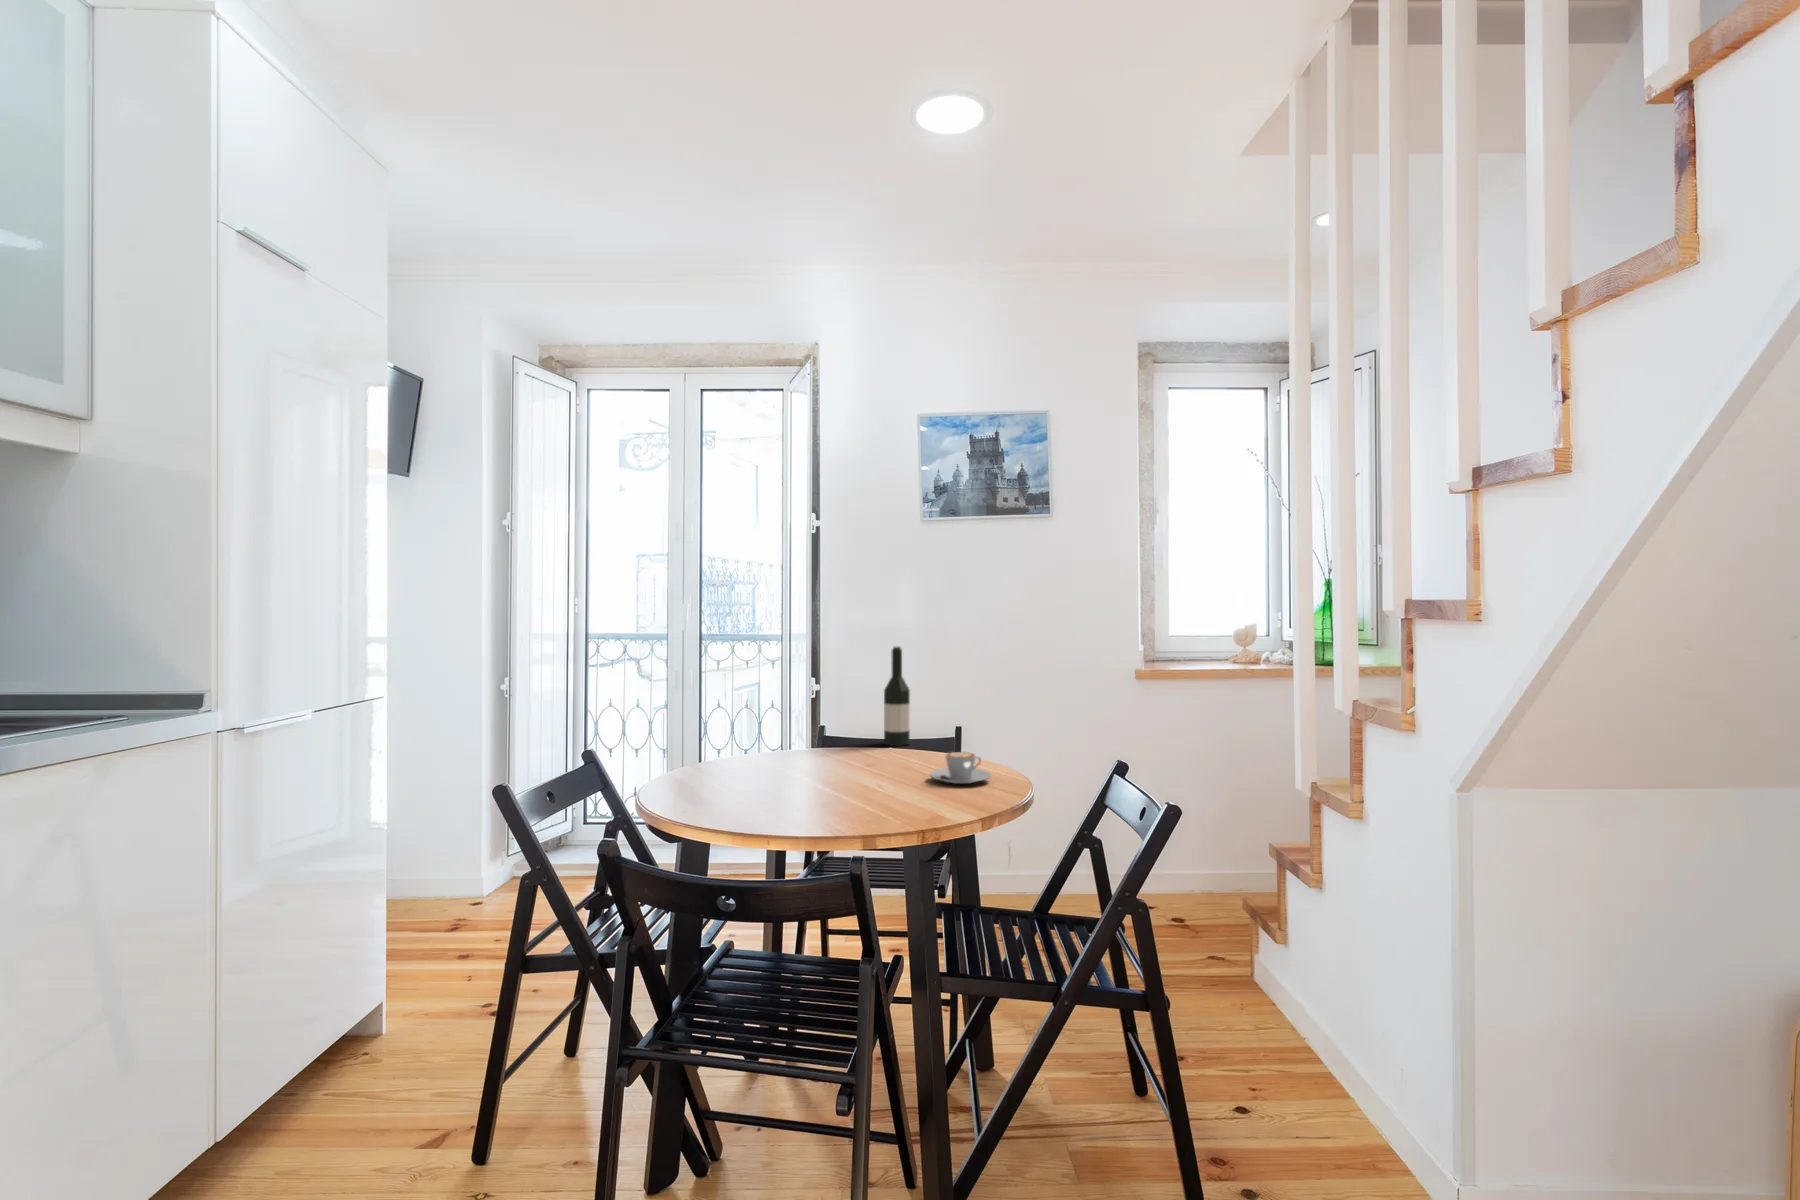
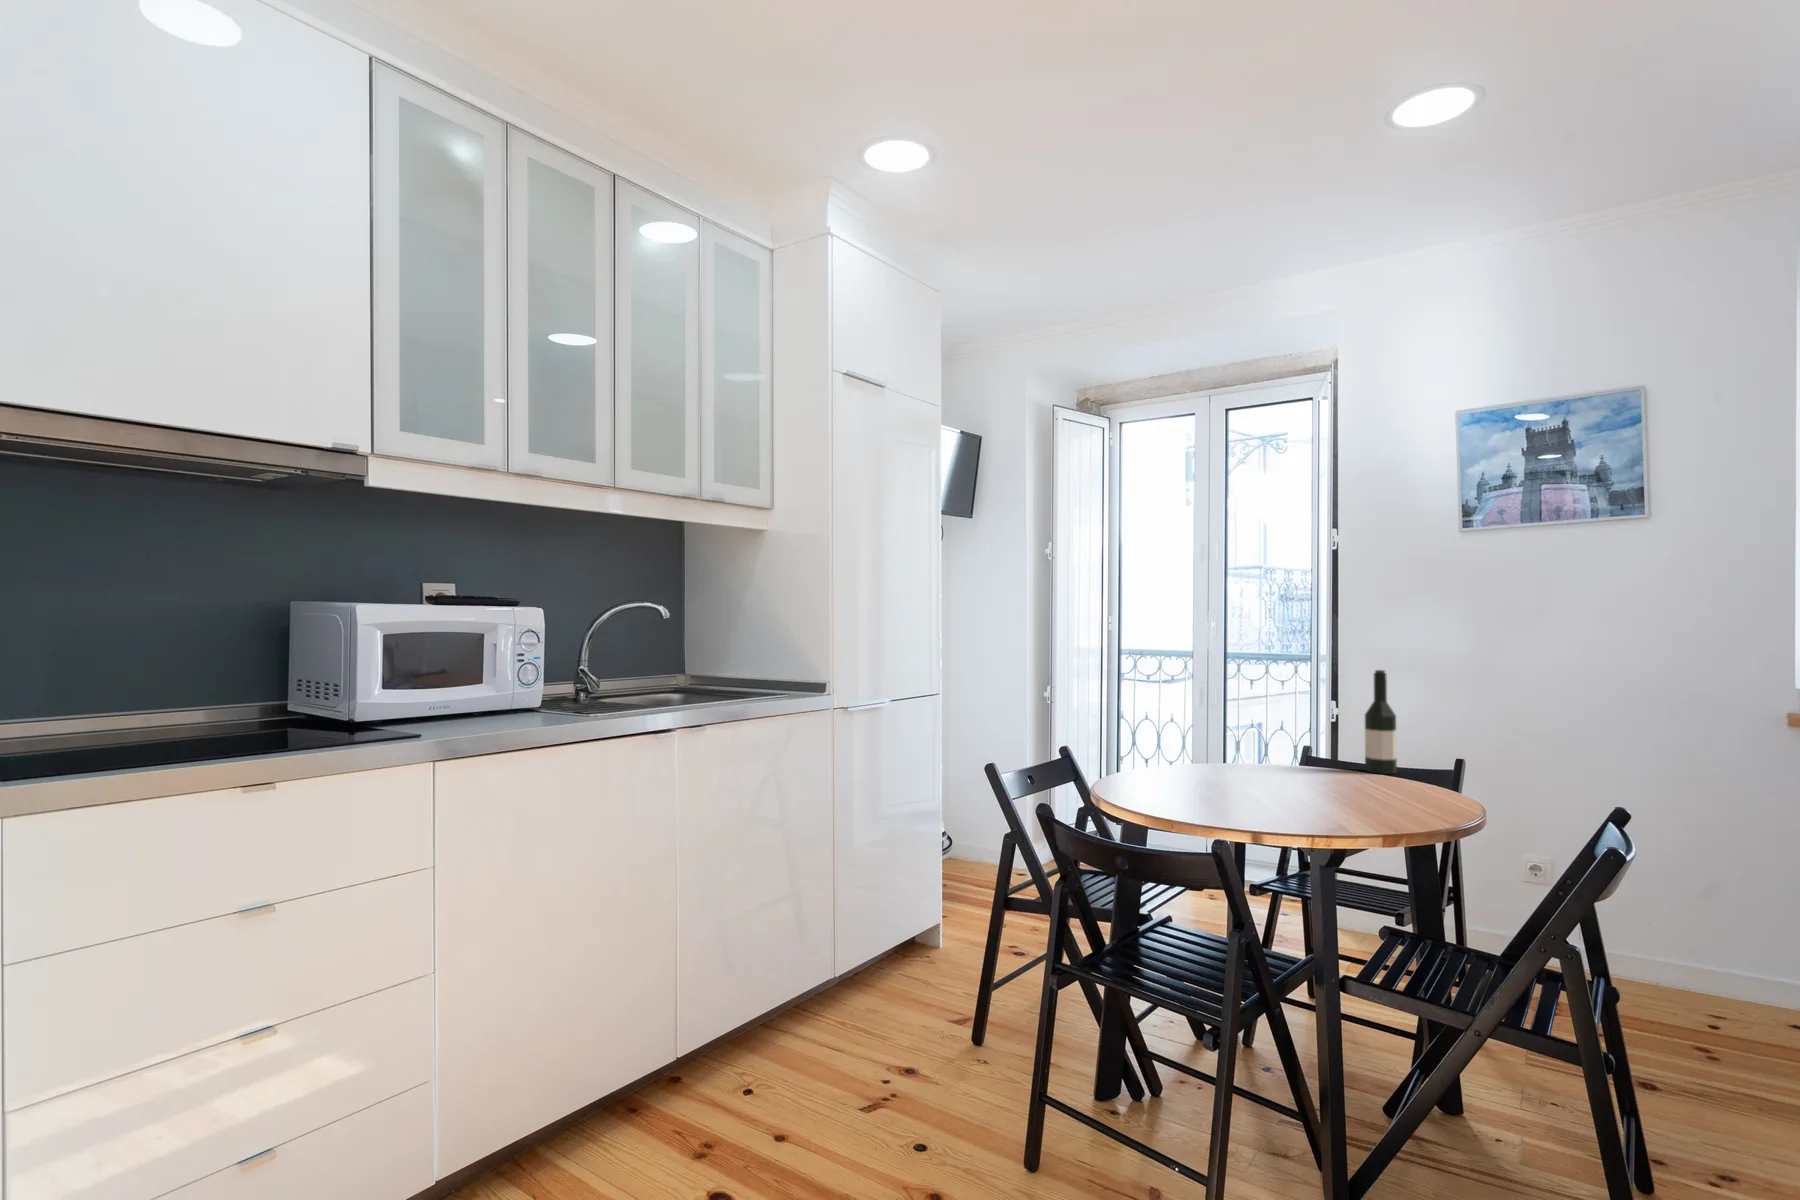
coffee cup: present [930,752,991,784] -> none [1366,778,1438,811]

